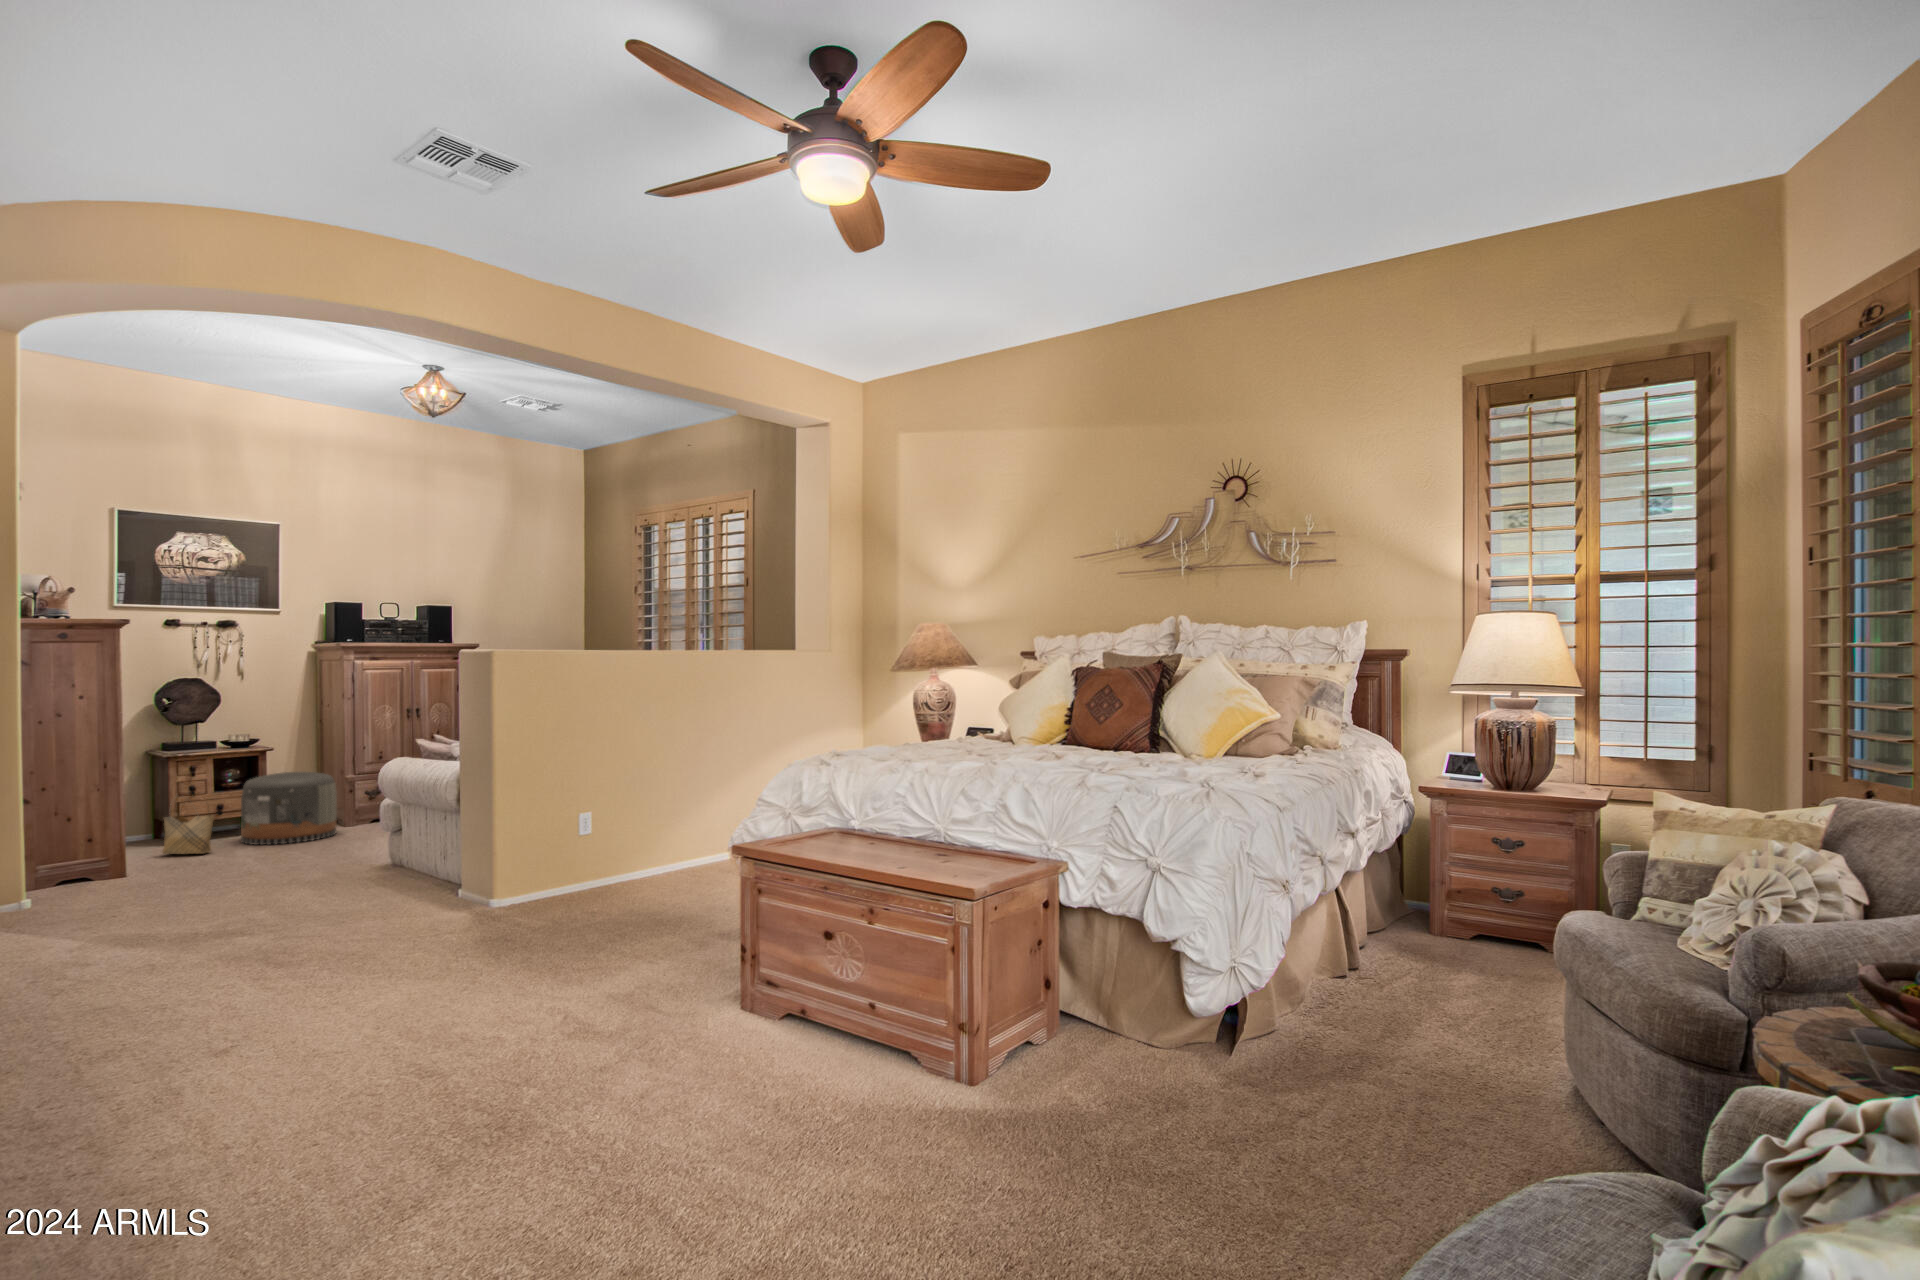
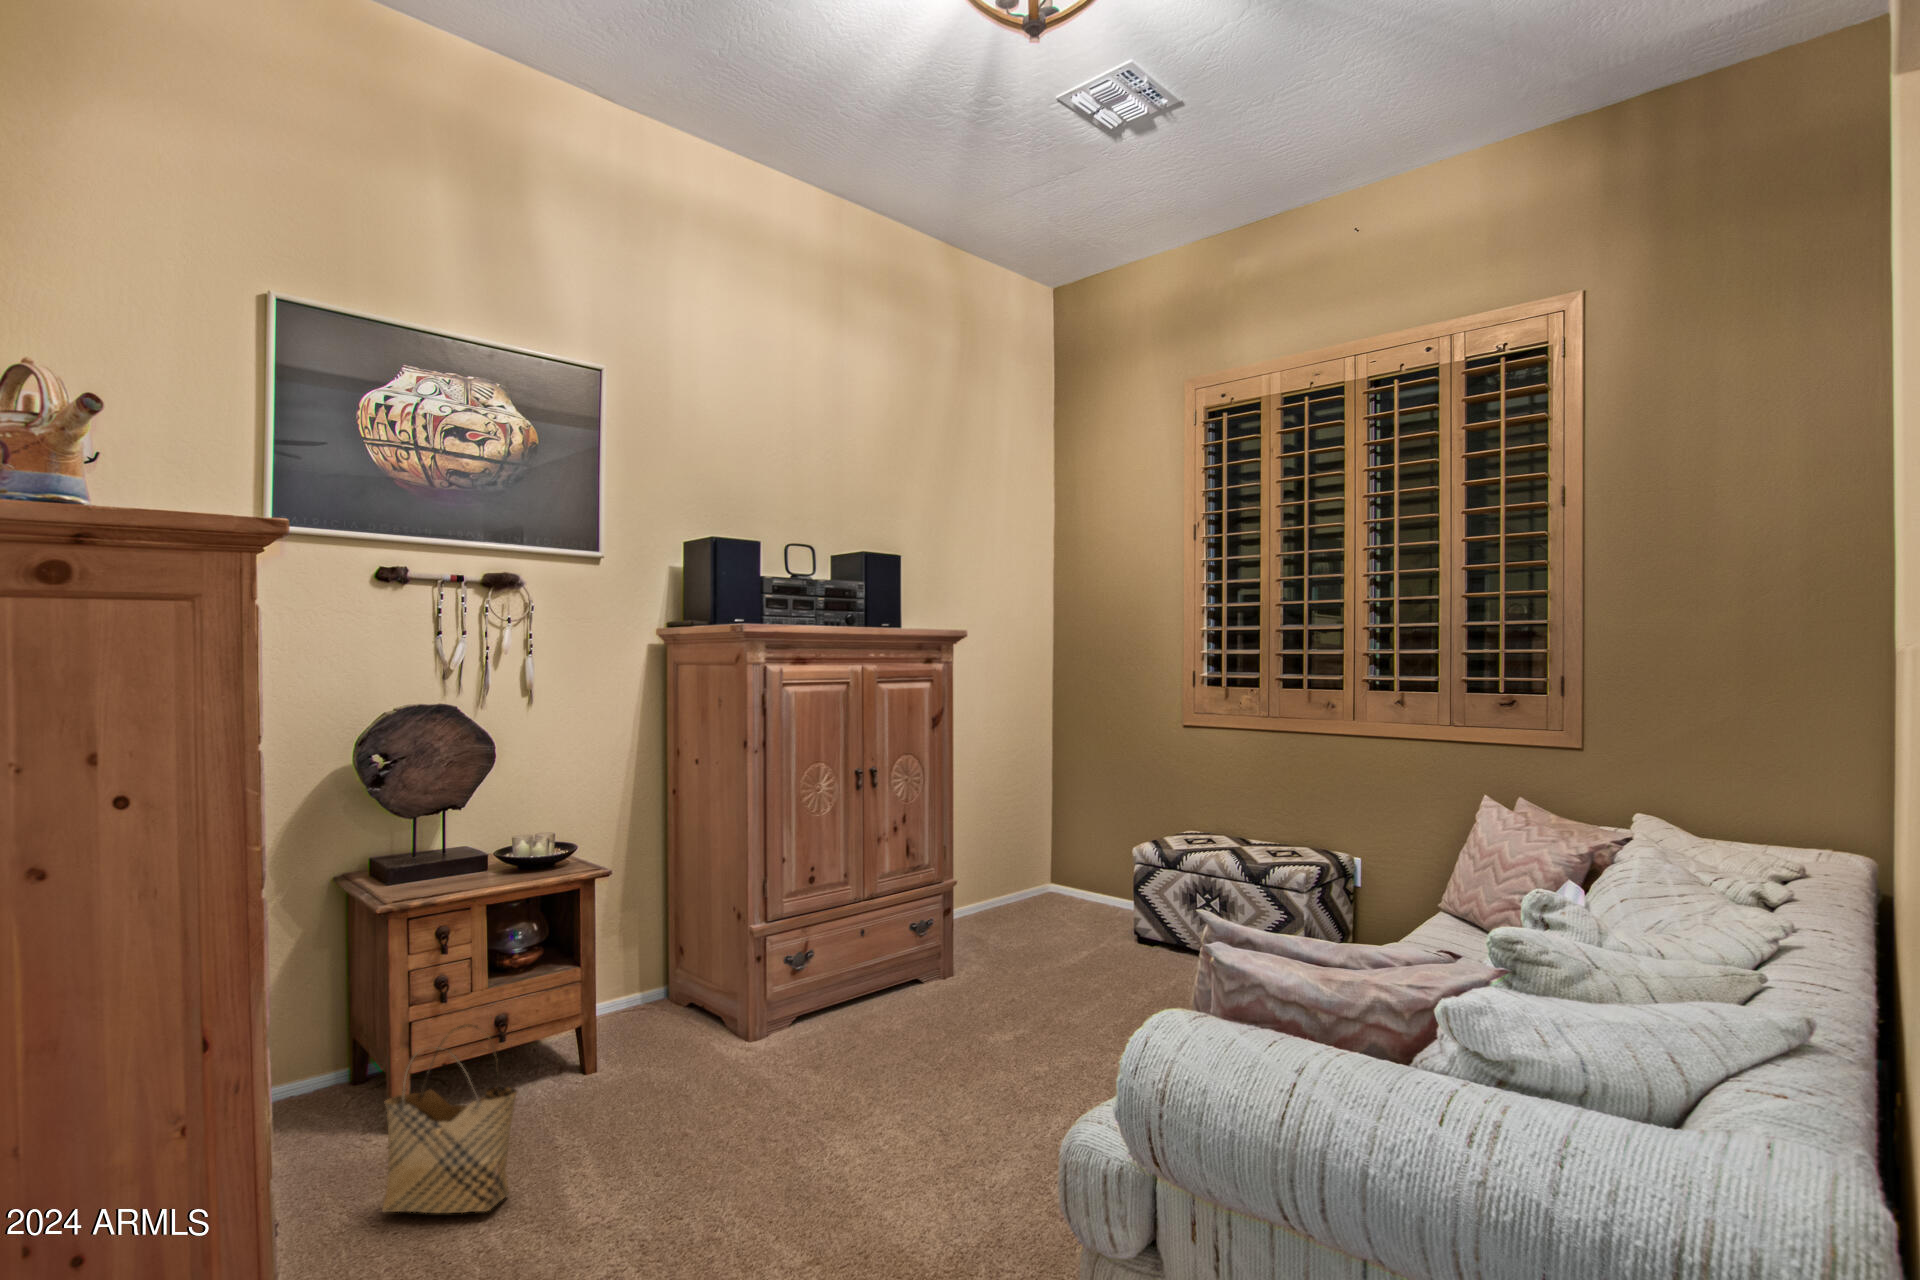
pouf: present [241,772,337,845] -> none [555,925,758,1143]

